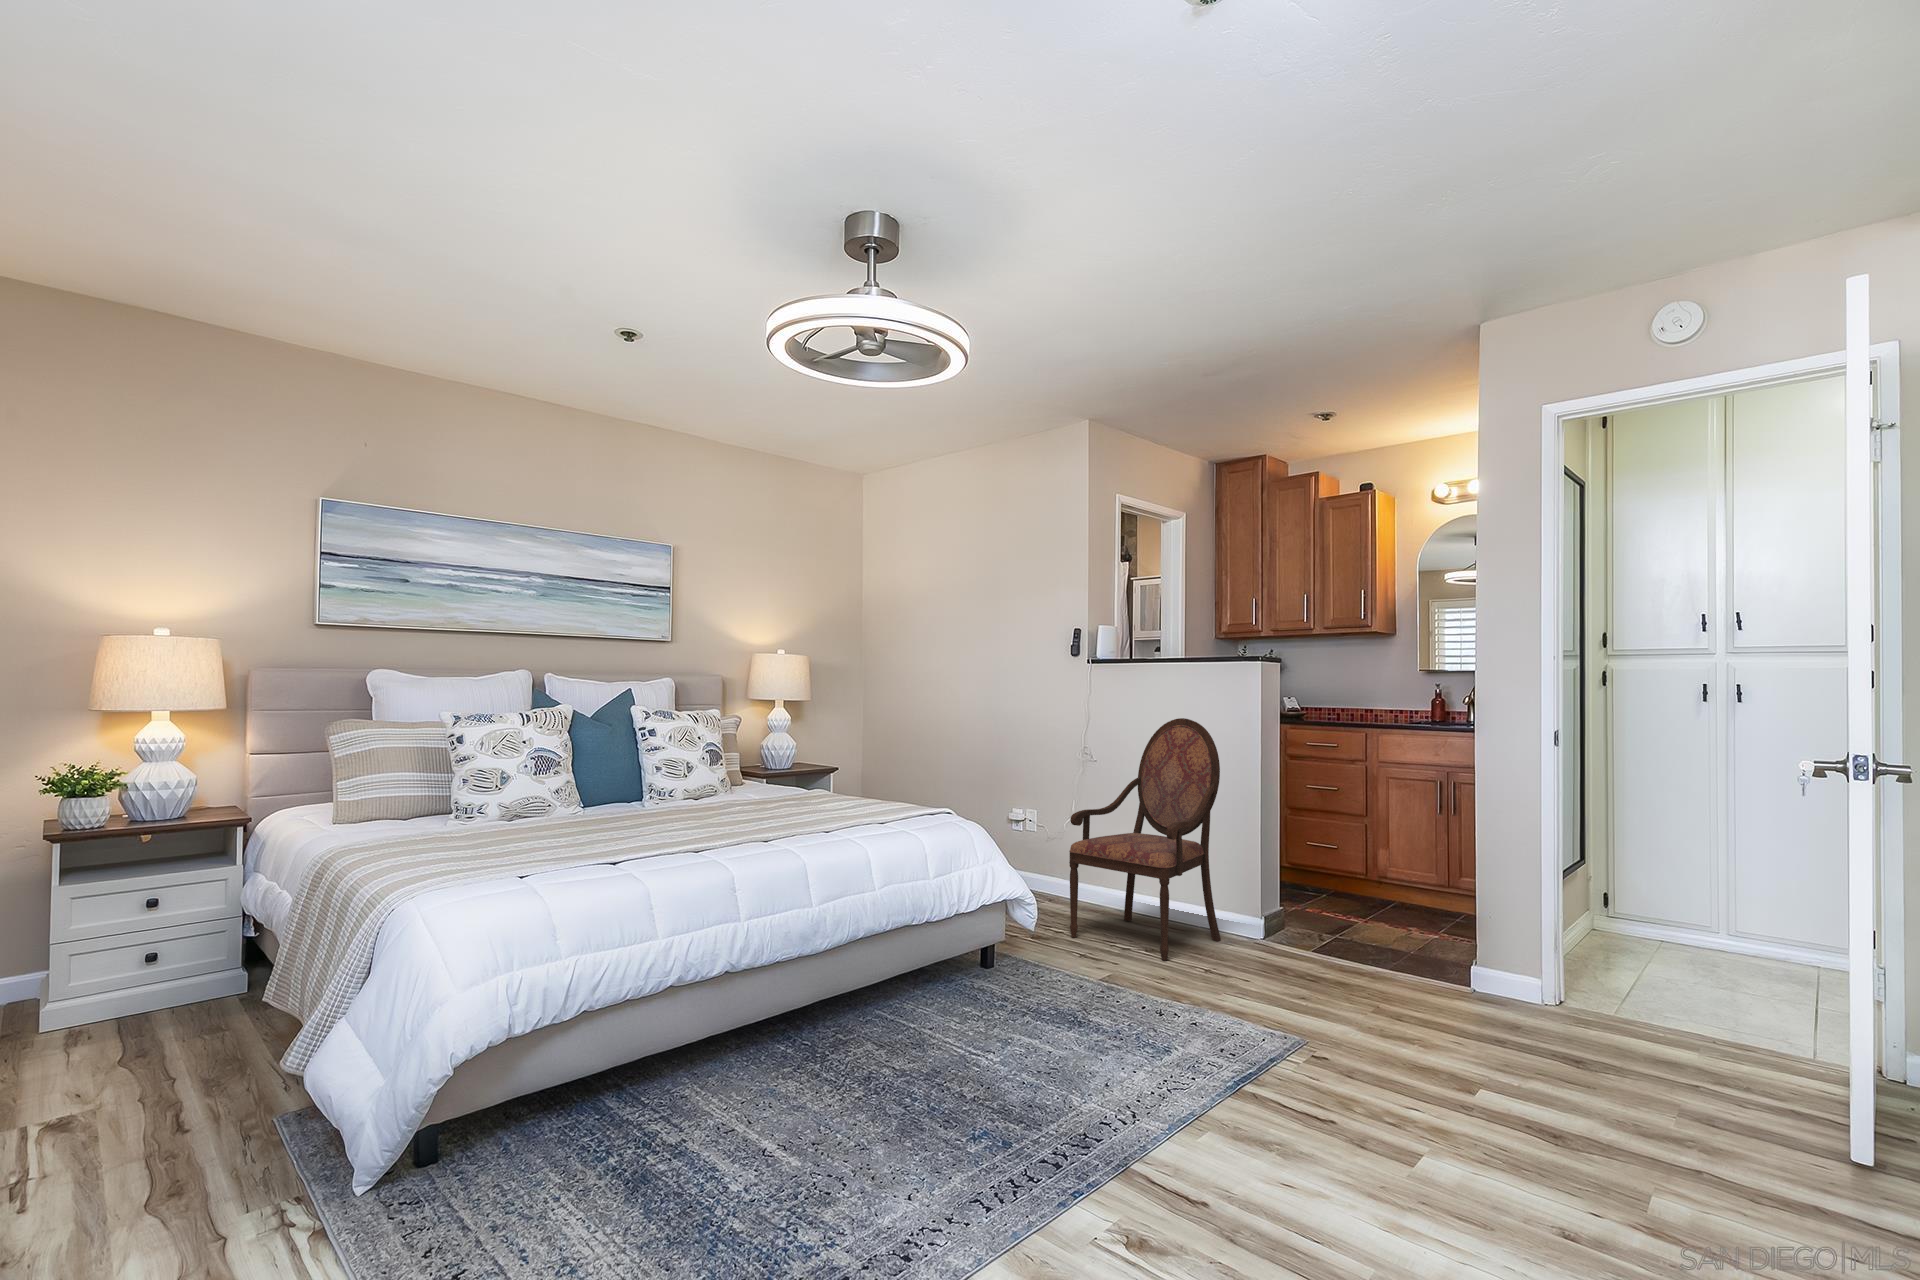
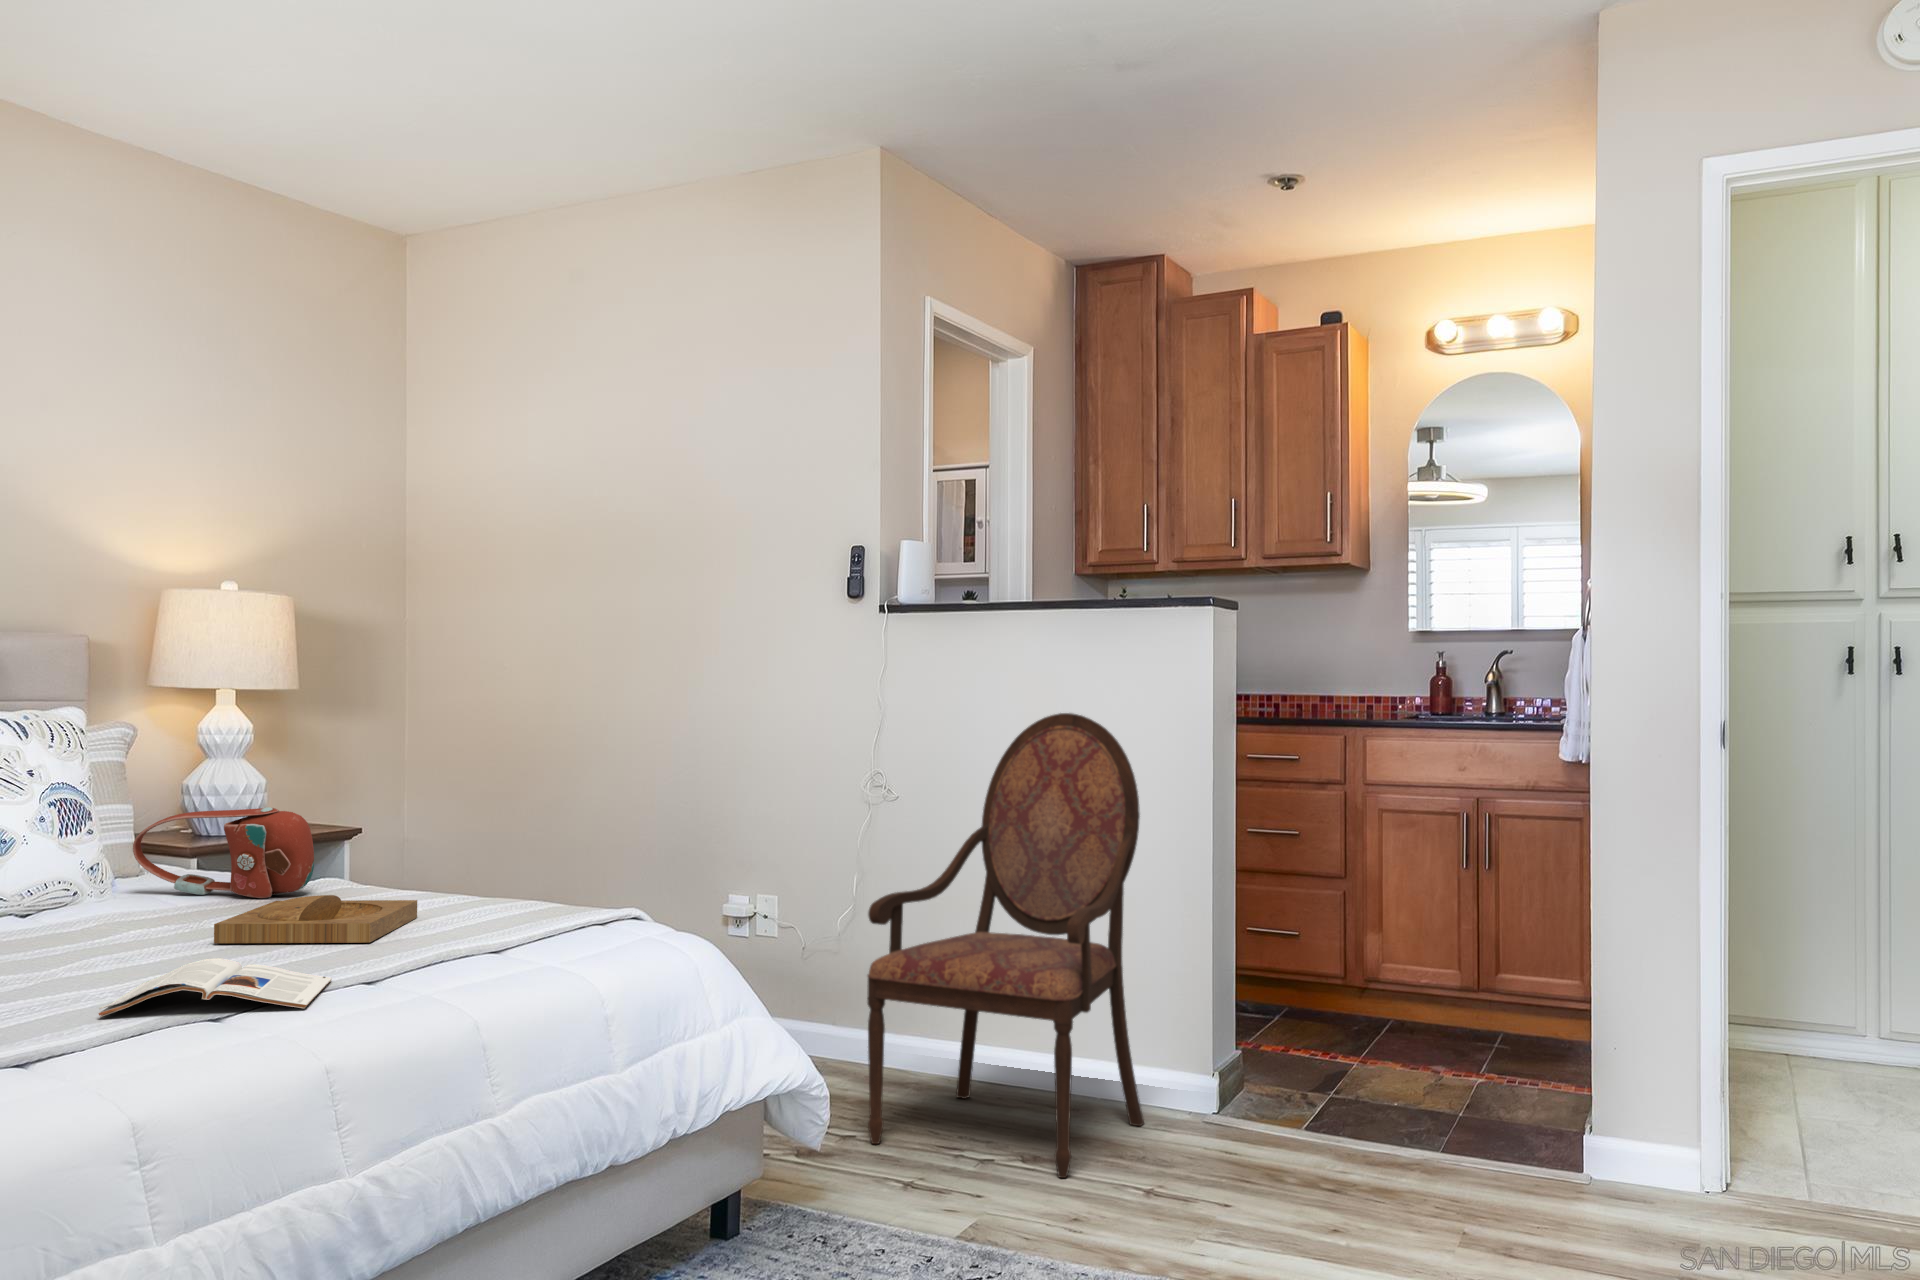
handbag: none [735,757,809,798] -> present [133,807,314,898]
tray: none [763,797,849,818] -> present [214,895,417,943]
magazine: none [716,819,806,841] -> present [99,958,332,1017]

